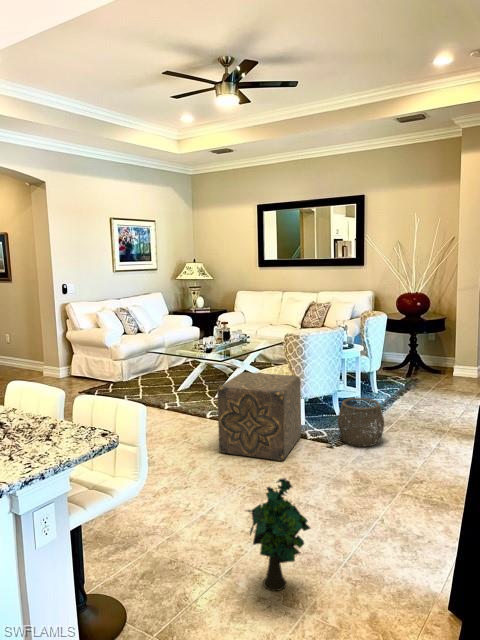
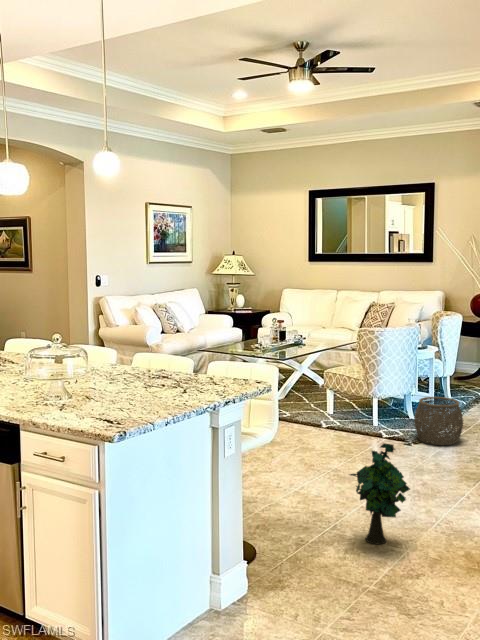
ottoman: present [217,372,301,461] -> none [294,368,376,455]

